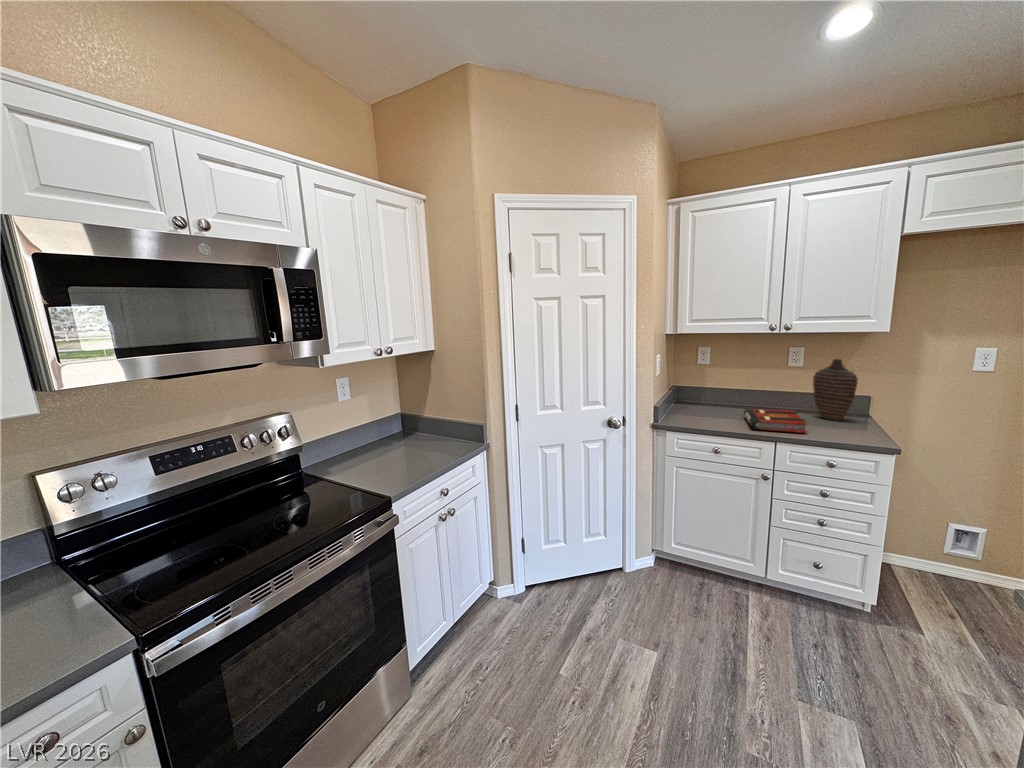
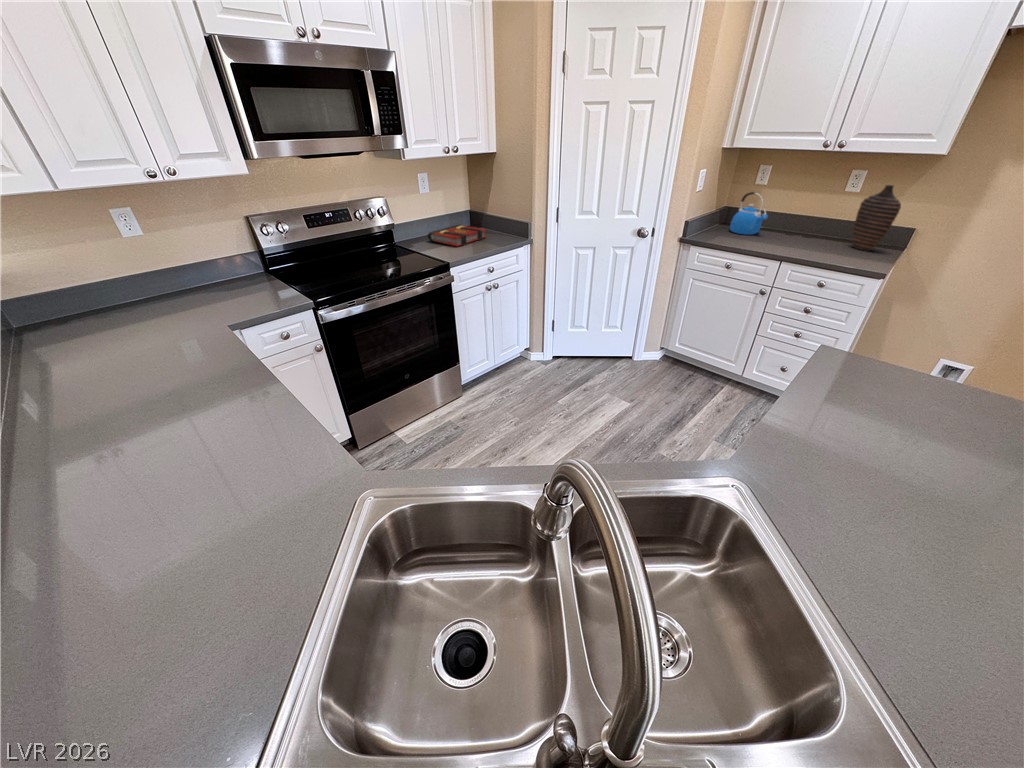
kettle: none [690,372,729,413] -> present [730,192,768,235]
book: present [744,409,806,433] -> present [428,225,486,246]

